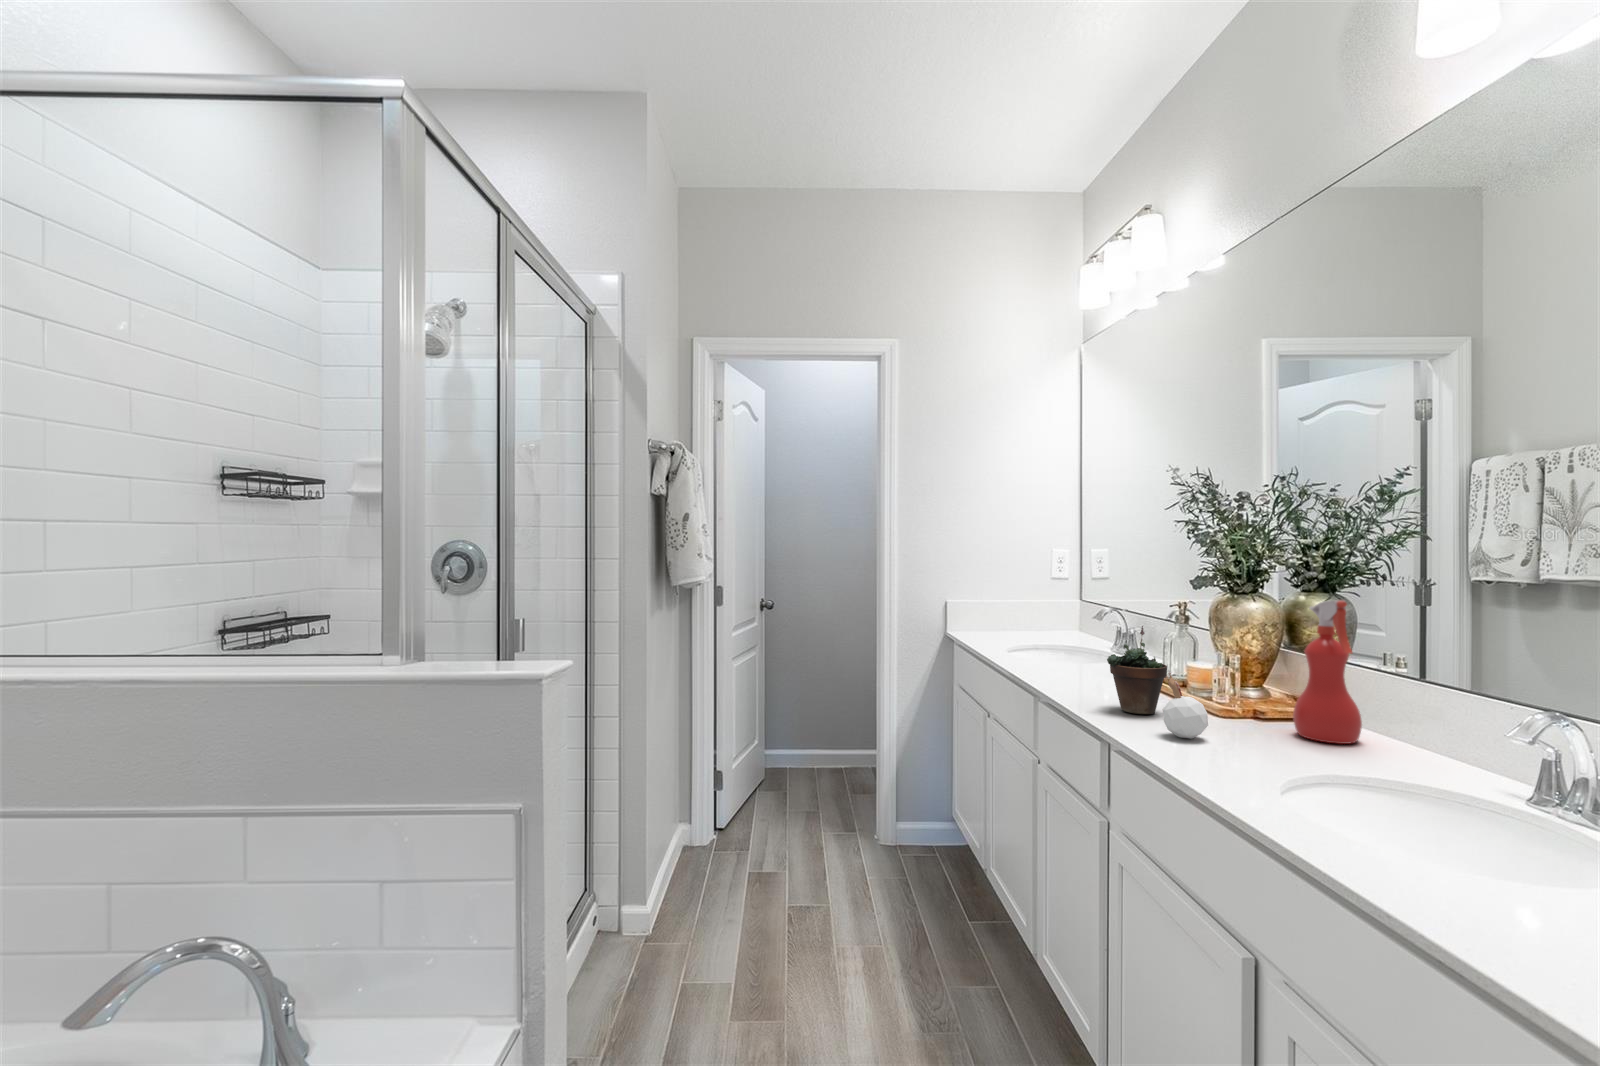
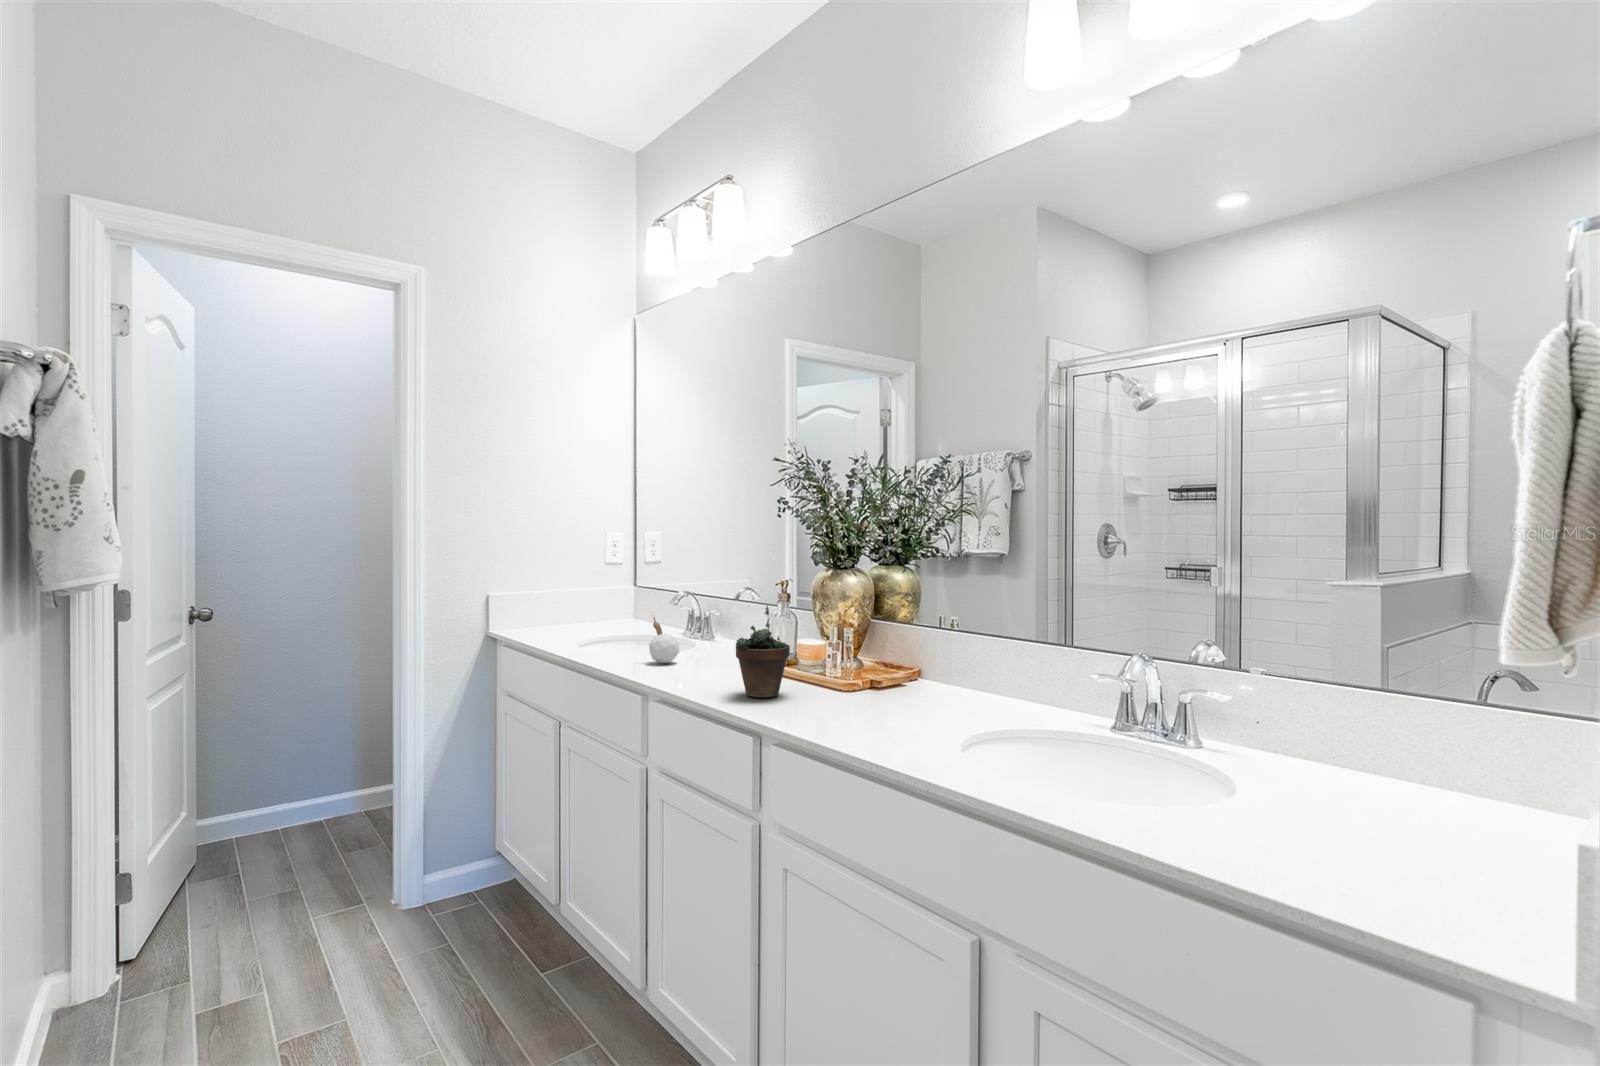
spray bottle: present [1293,600,1362,744] -> none [897,571,949,700]
candle: present [1163,665,1208,739] -> present [649,612,679,663]

